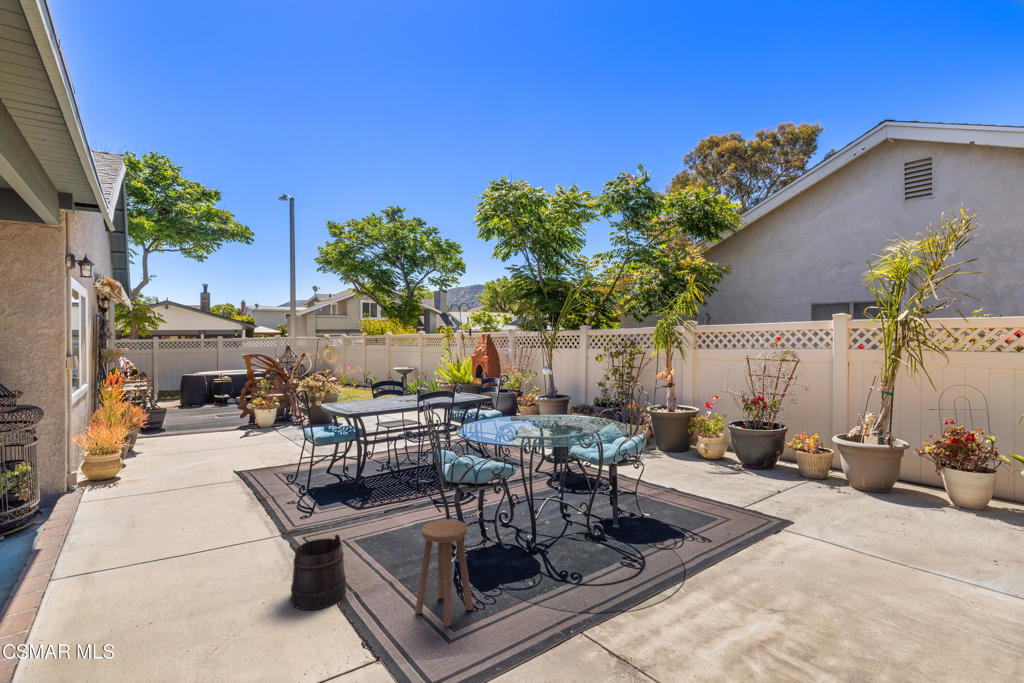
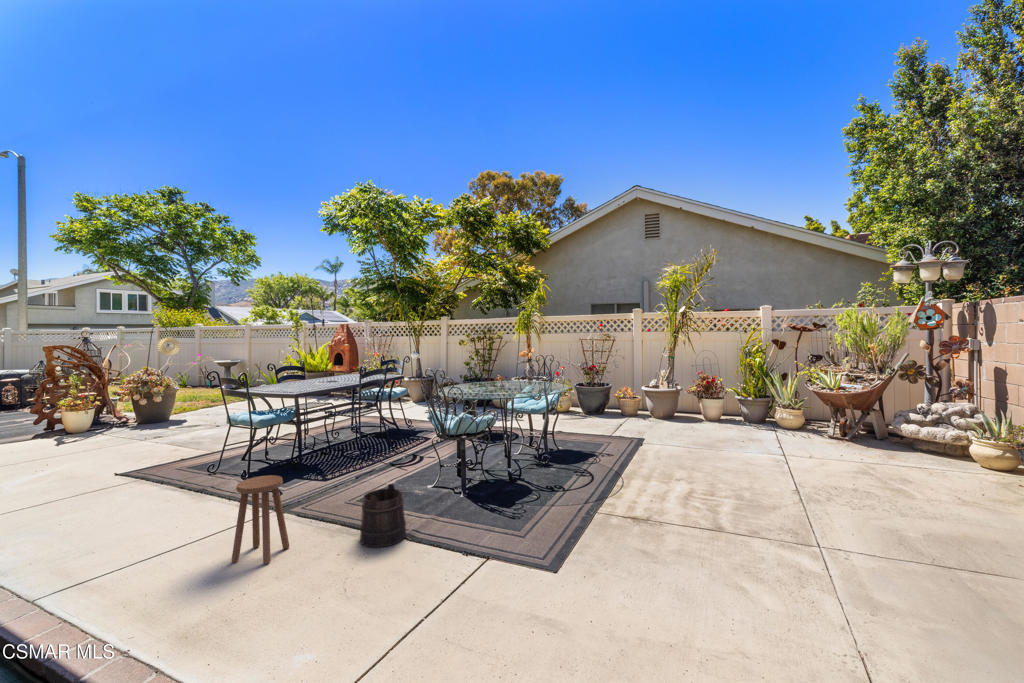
stool: present [415,519,473,627] -> present [231,475,289,564]

